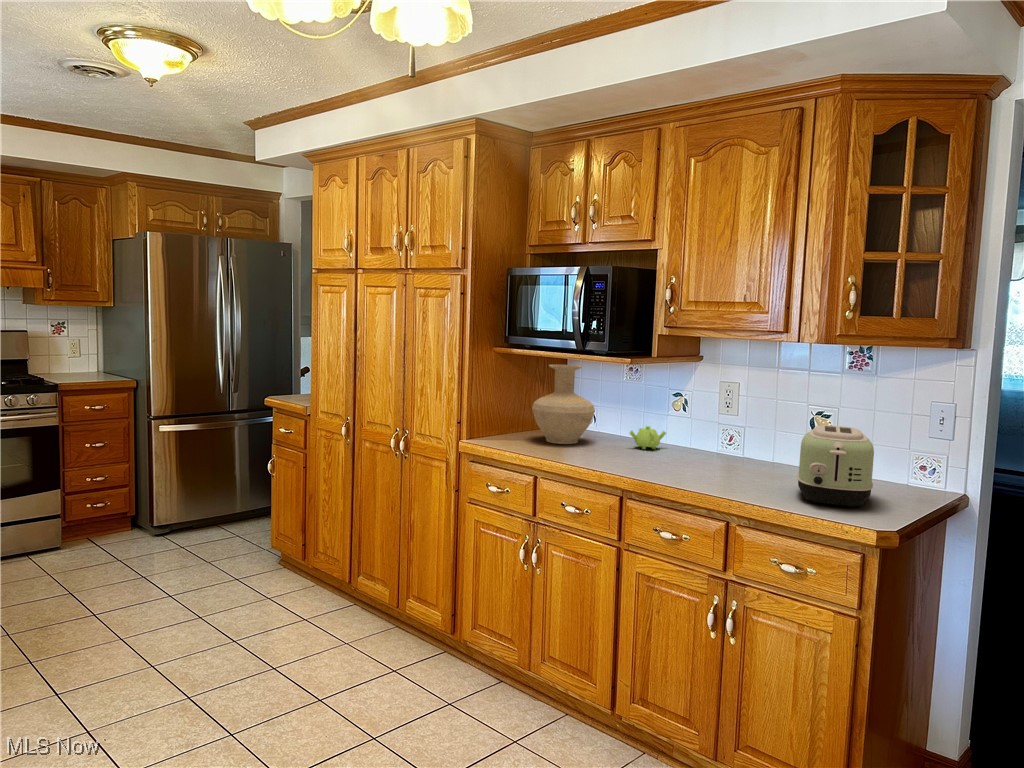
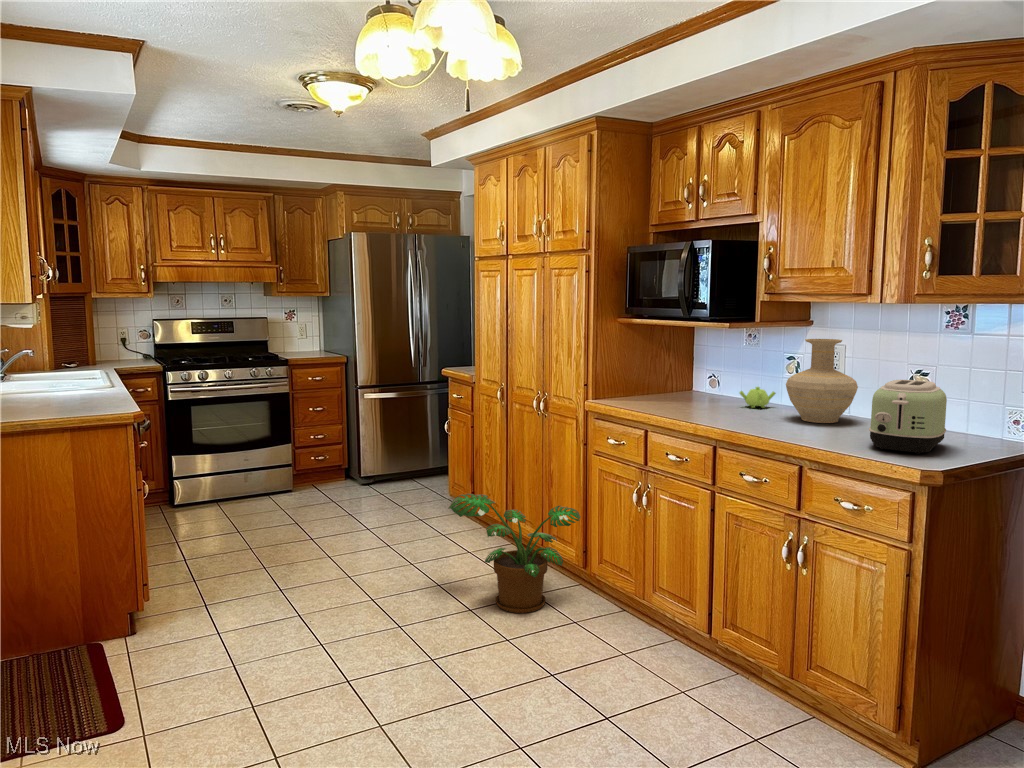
vase: present [532,365,595,444] -> present [786,339,858,423]
potted plant: none [289,555,452,699] -> present [448,494,581,613]

